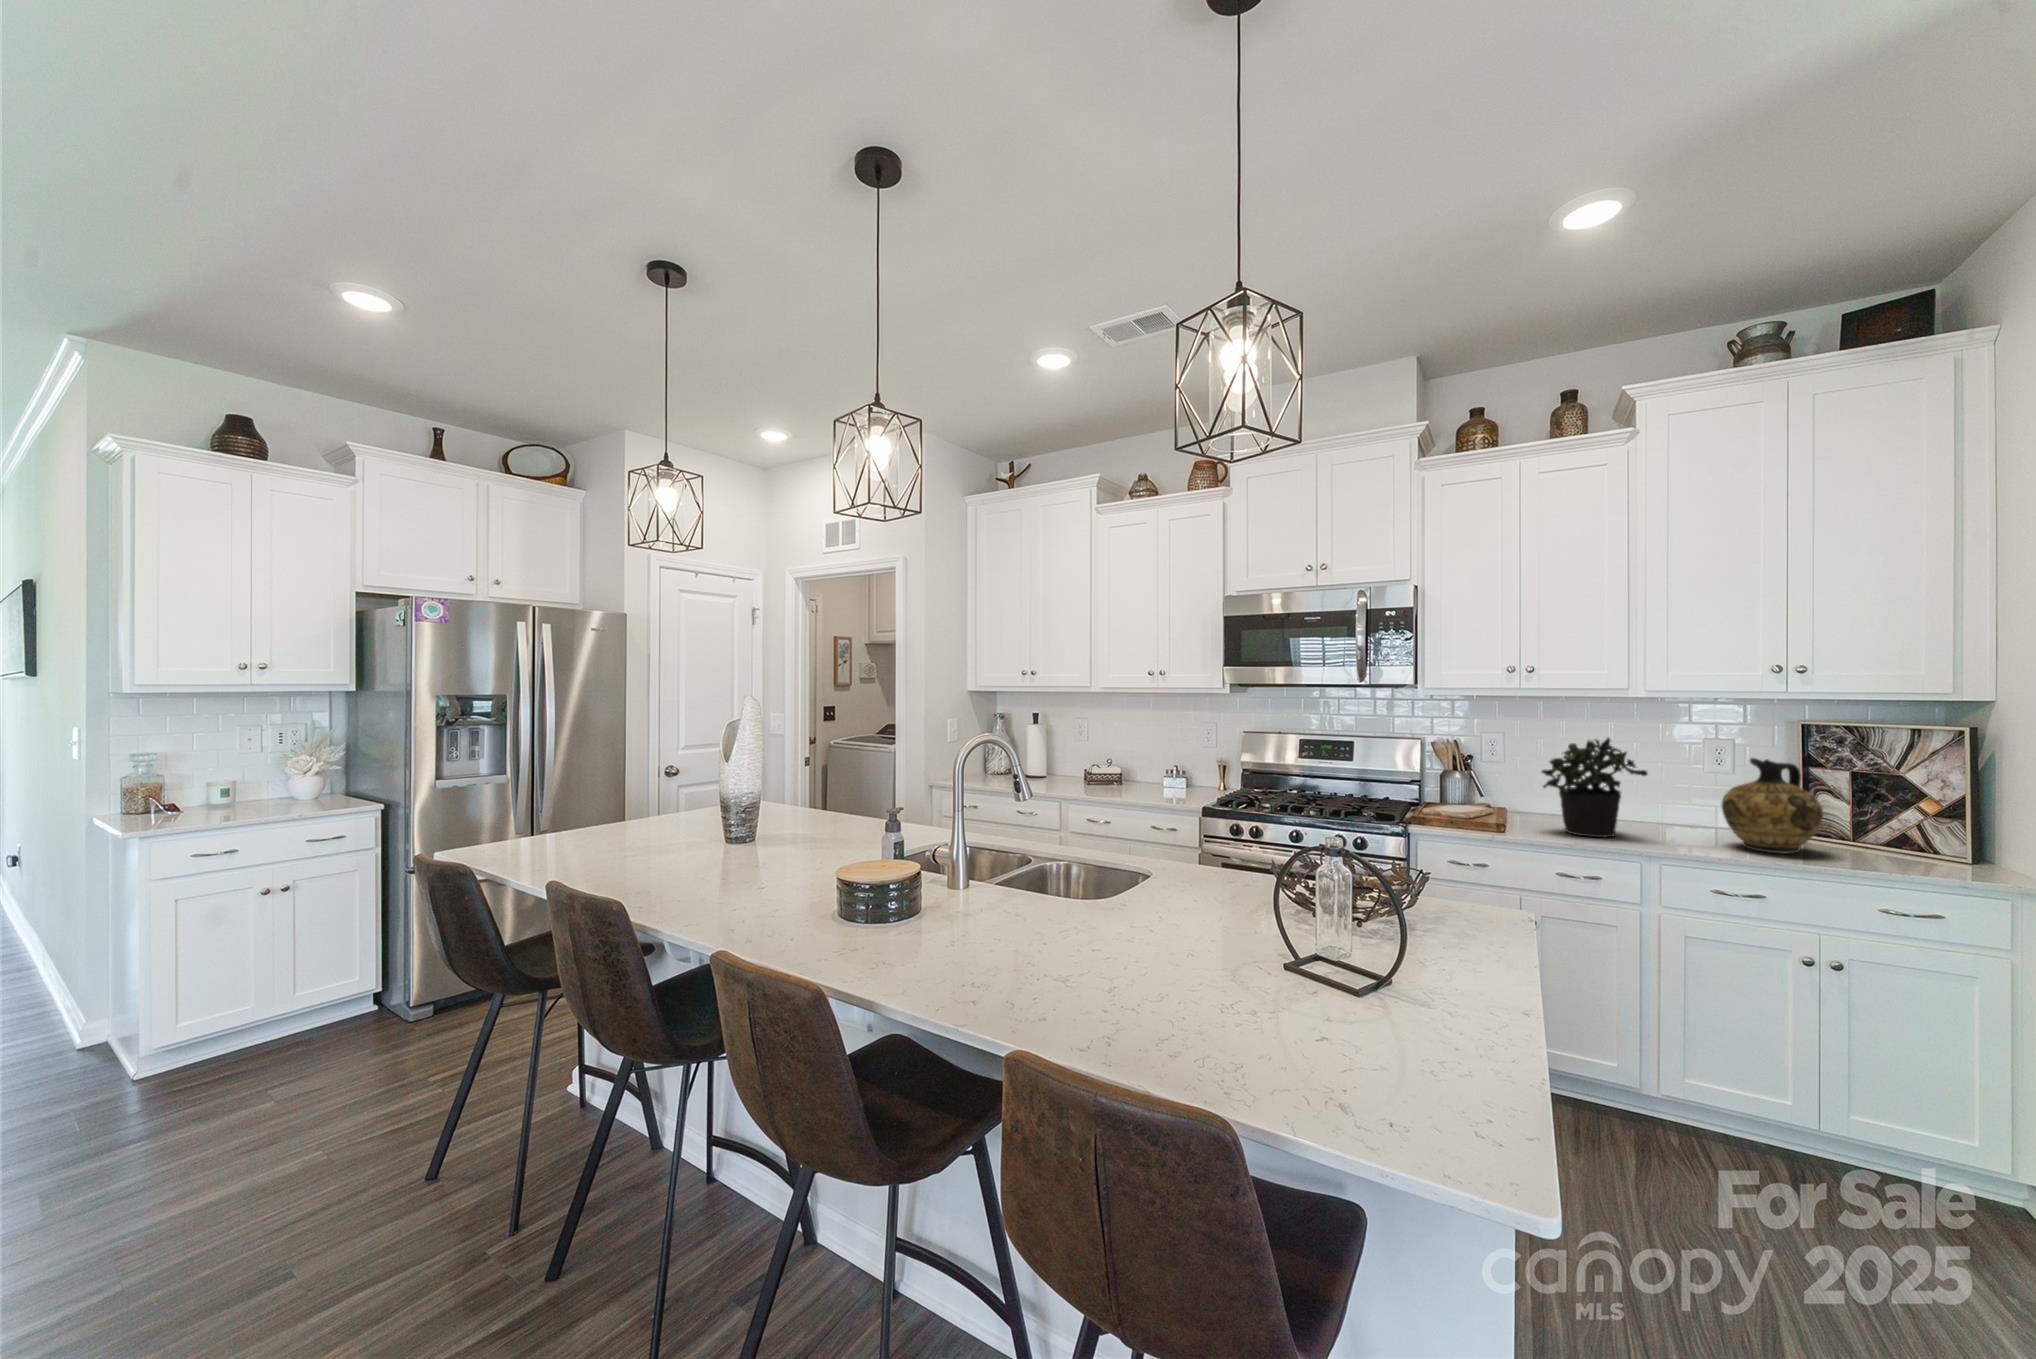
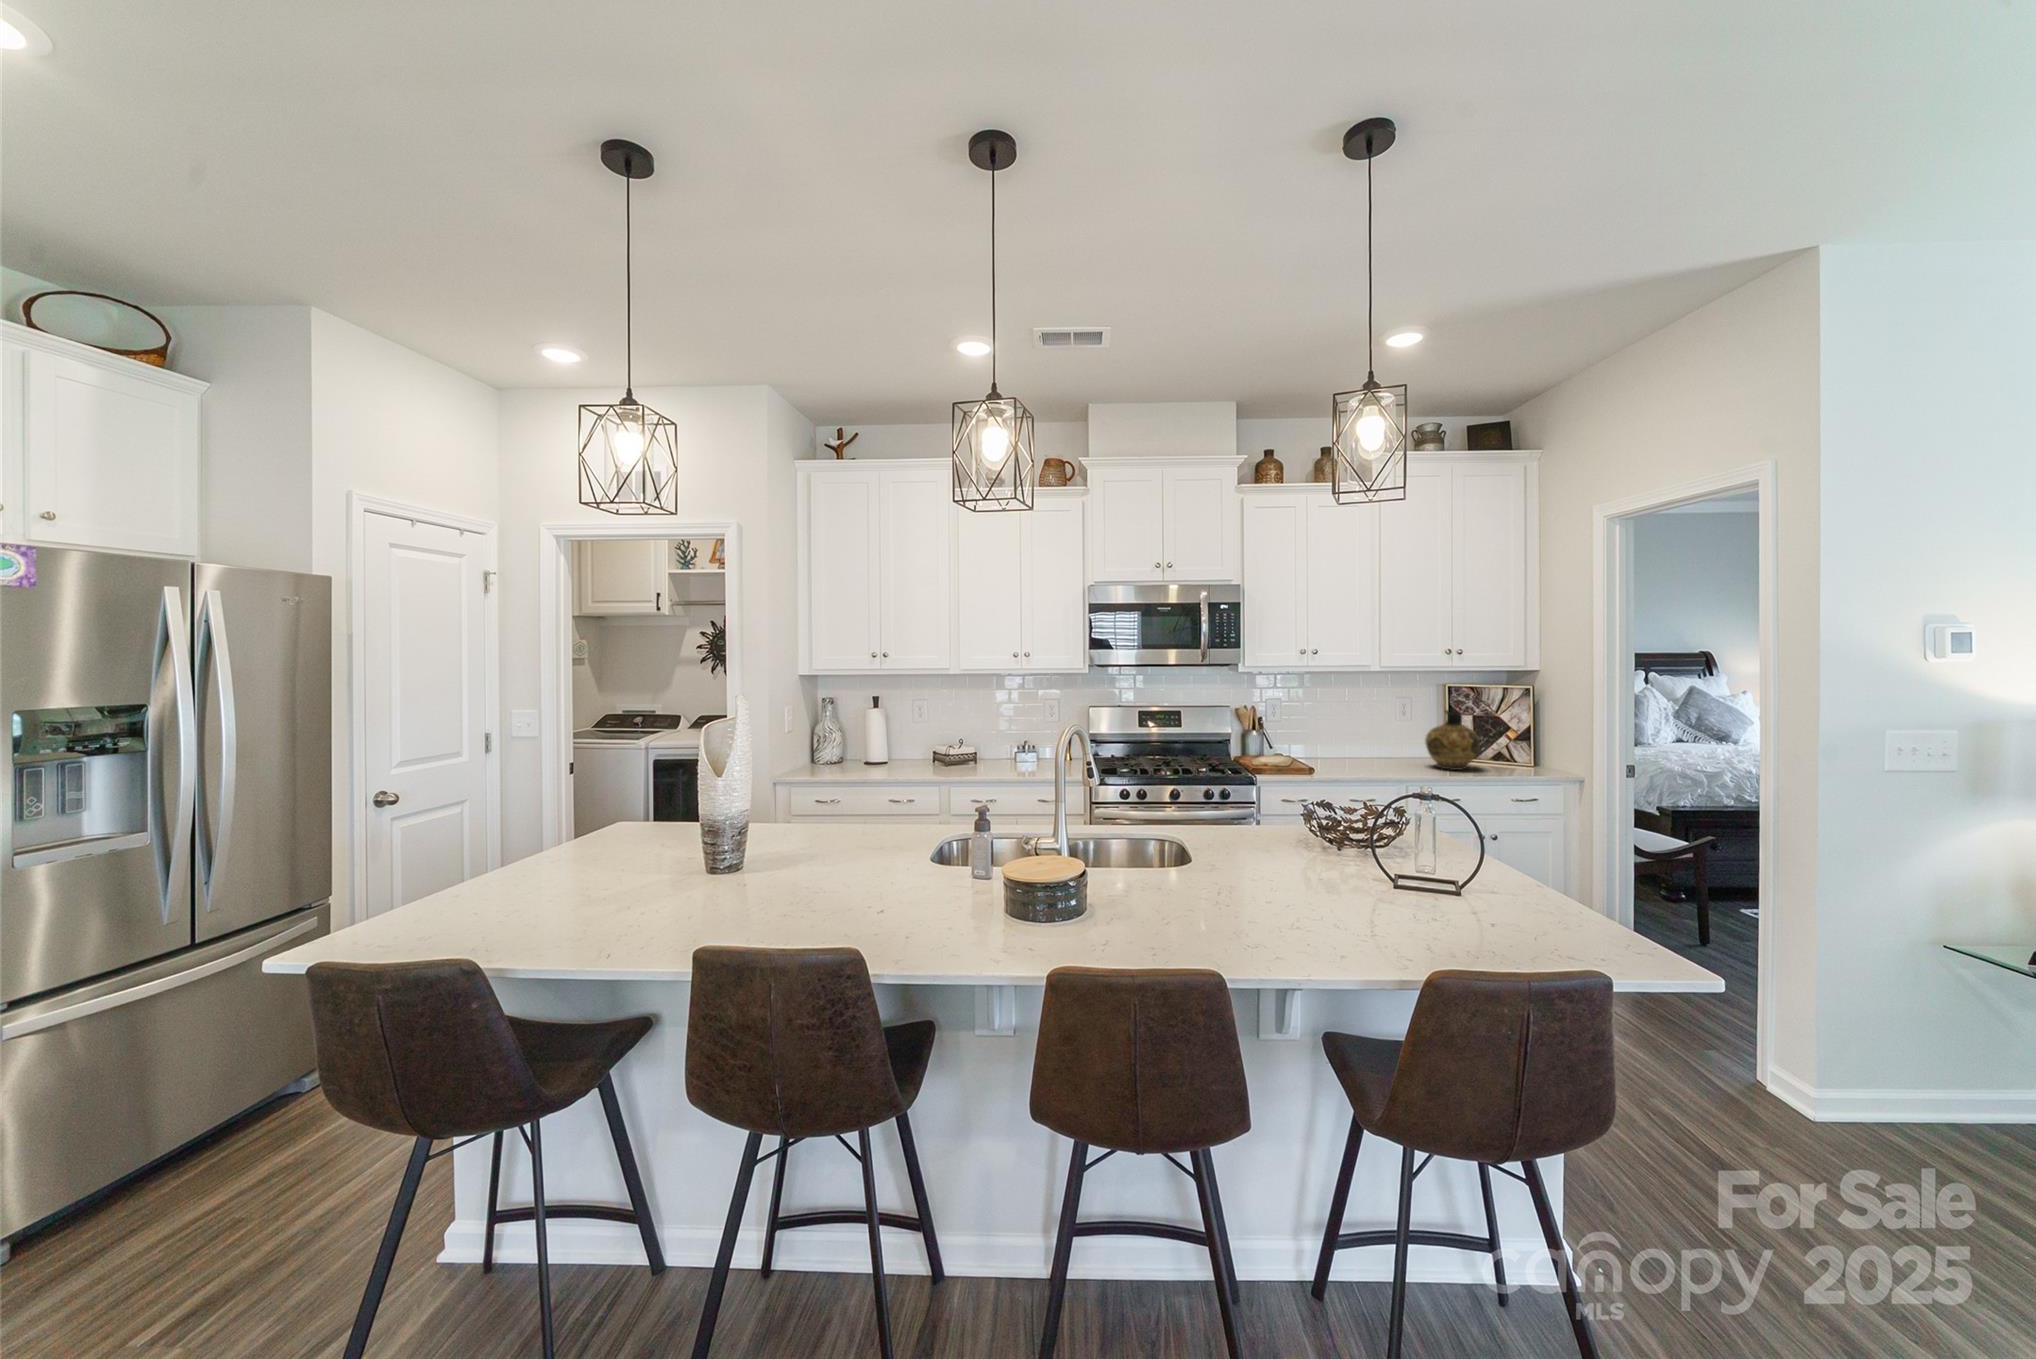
potted plant: present [1542,738,1648,837] -> none [1330,699,1393,770]

